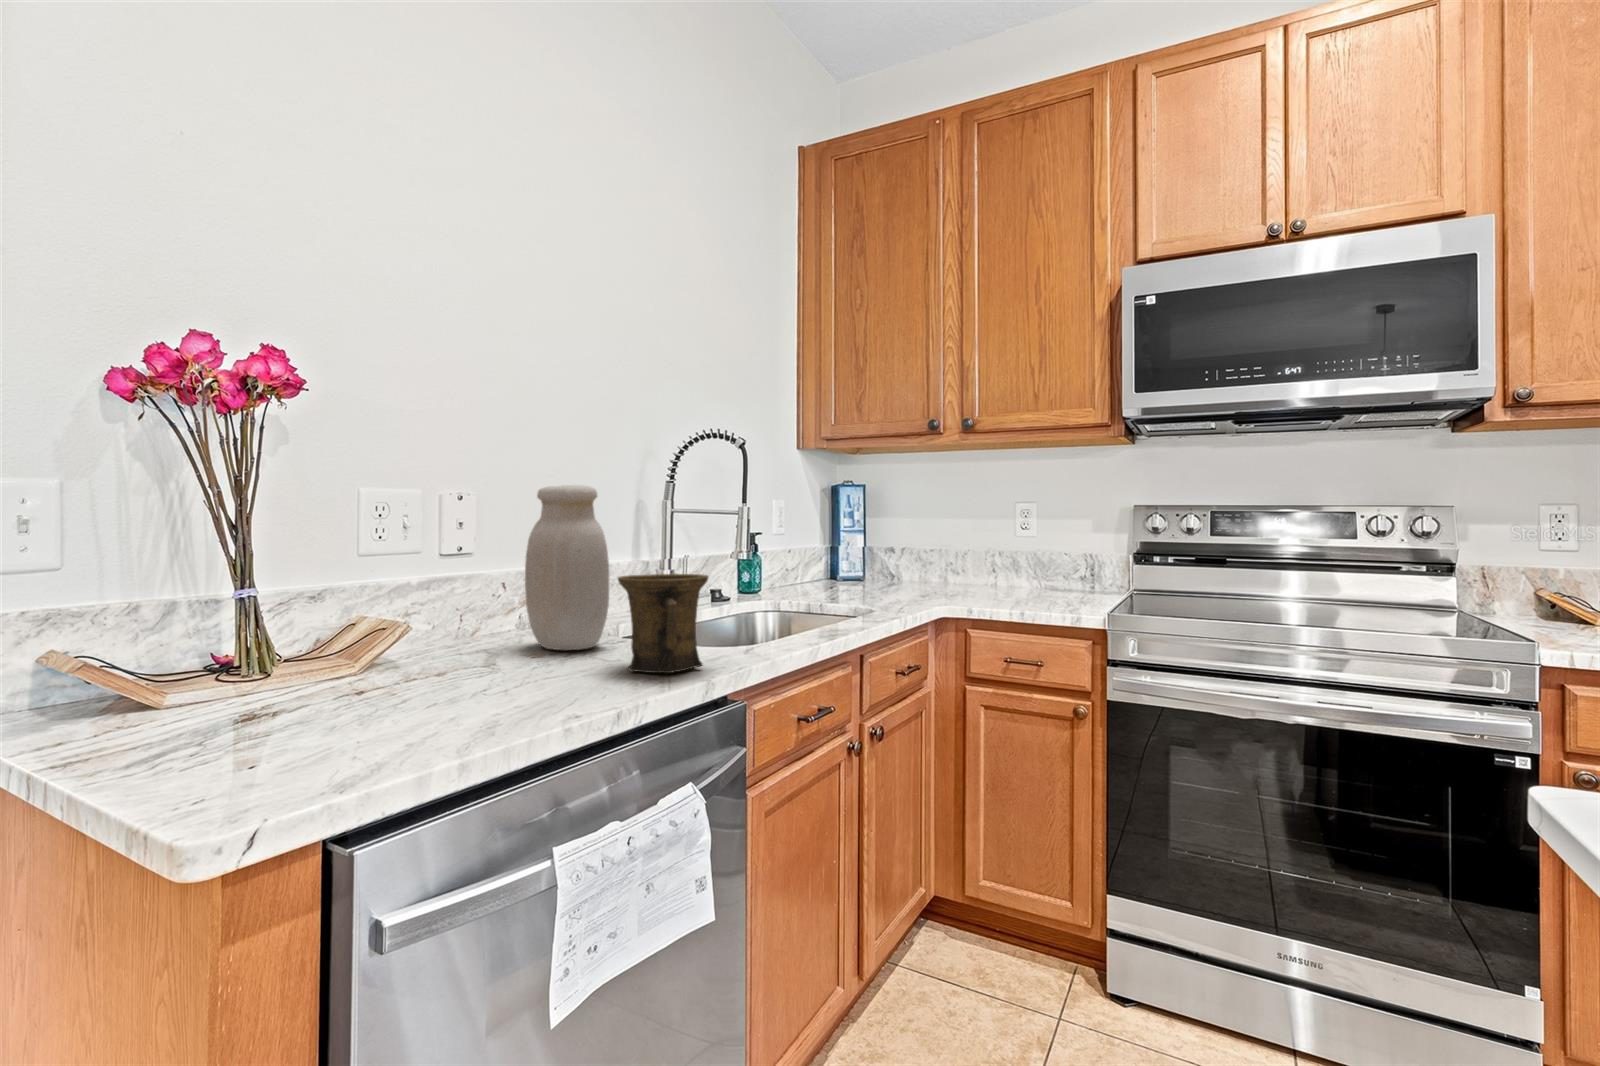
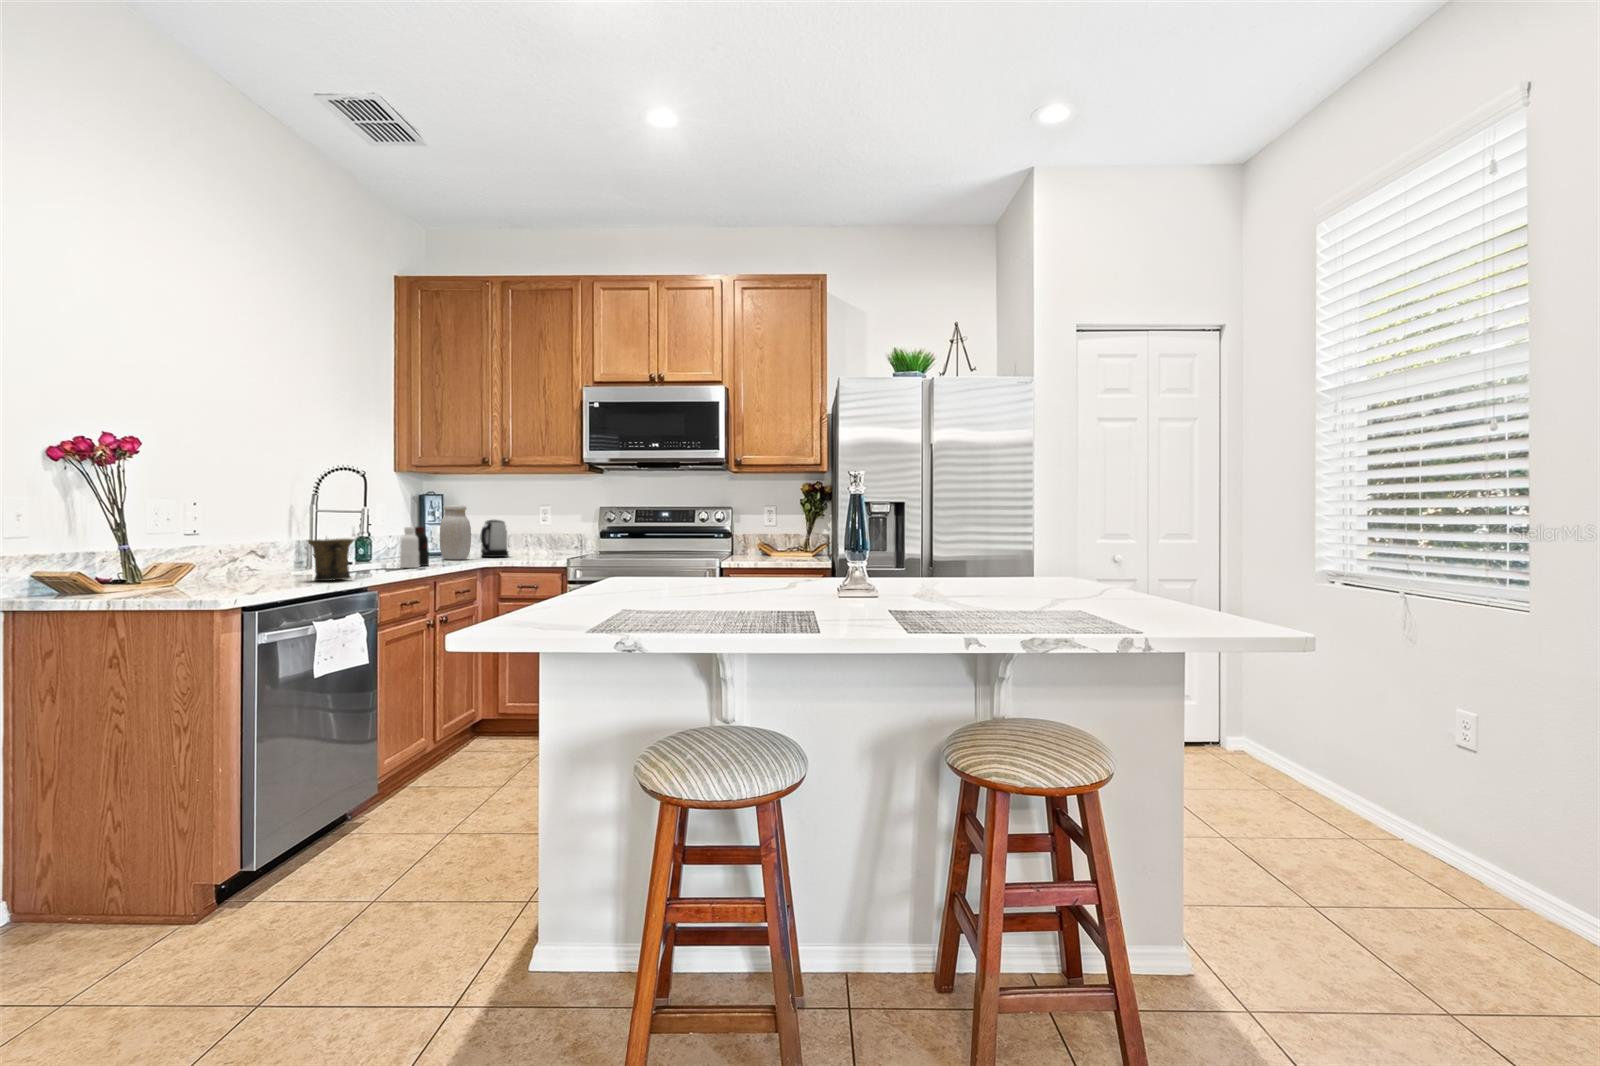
jar: present [525,485,609,650] -> present [440,505,471,560]
kettle: none [918,526,961,590] -> present [481,520,509,557]
bottle: none [801,541,847,619] -> present [400,527,429,568]

